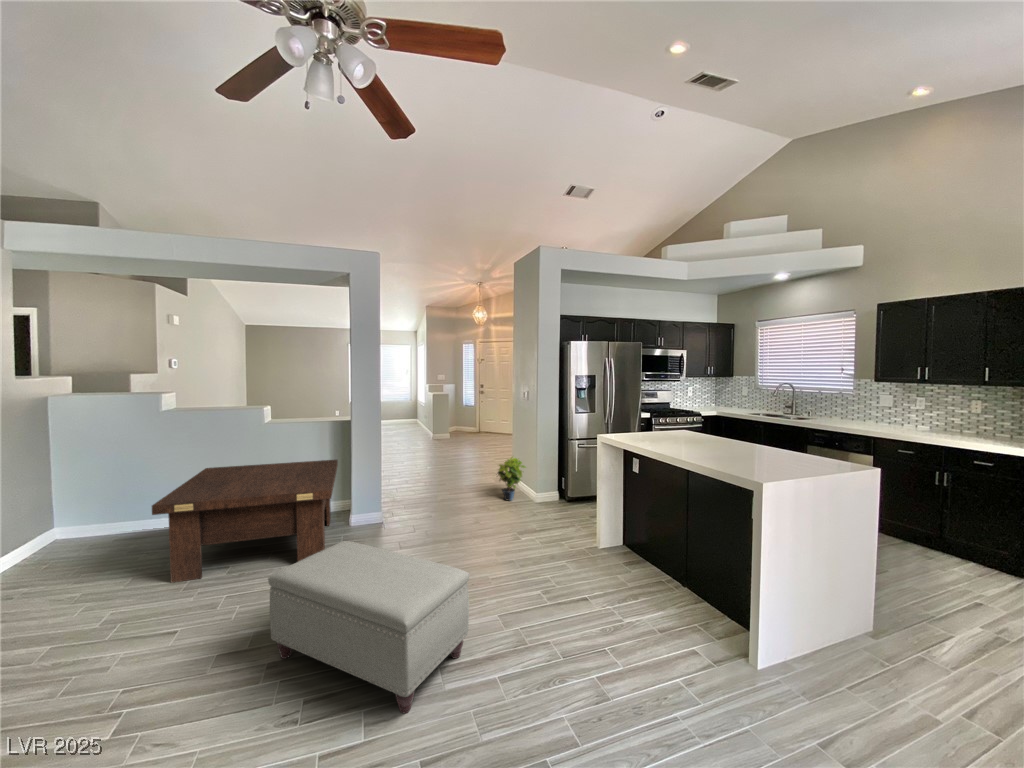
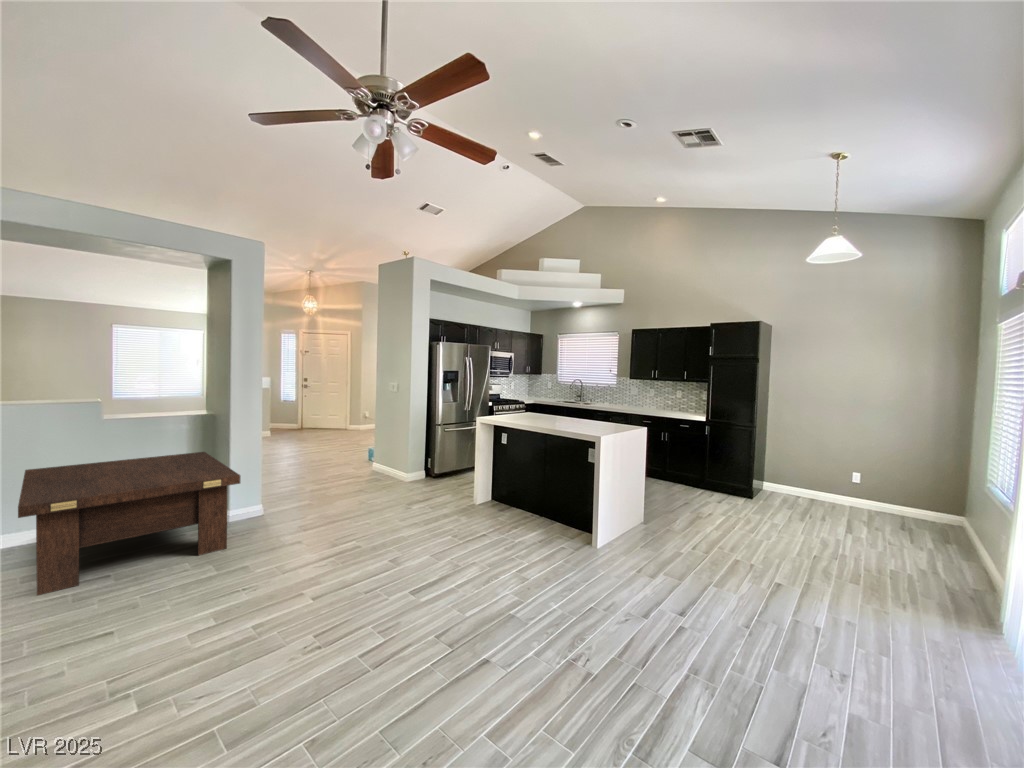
potted plant: present [497,457,526,501] -> none [367,440,396,481]
ottoman: present [268,541,469,713] -> none [247,512,424,619]

